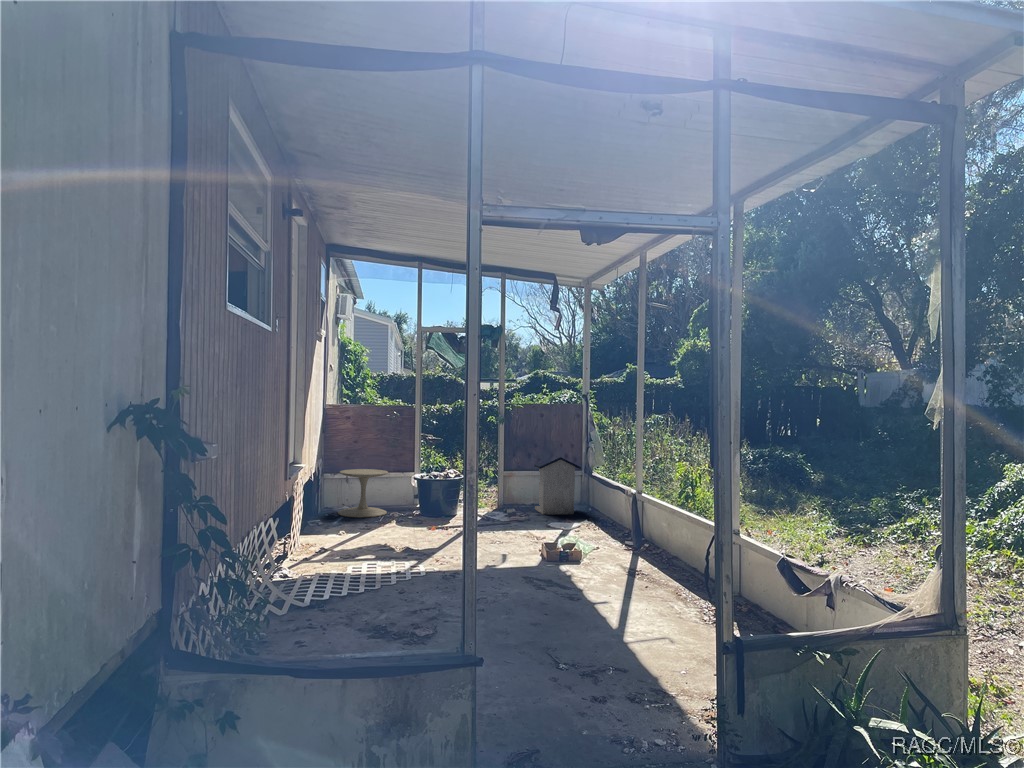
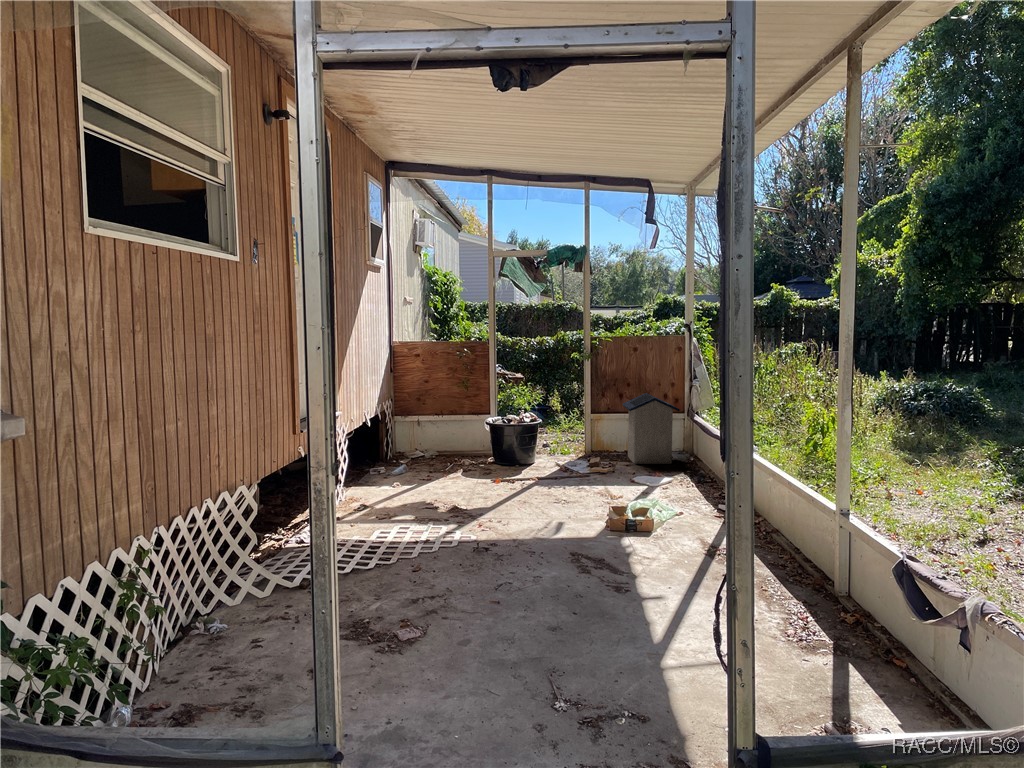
side table: present [338,469,388,518] -> none [405,412,458,466]

